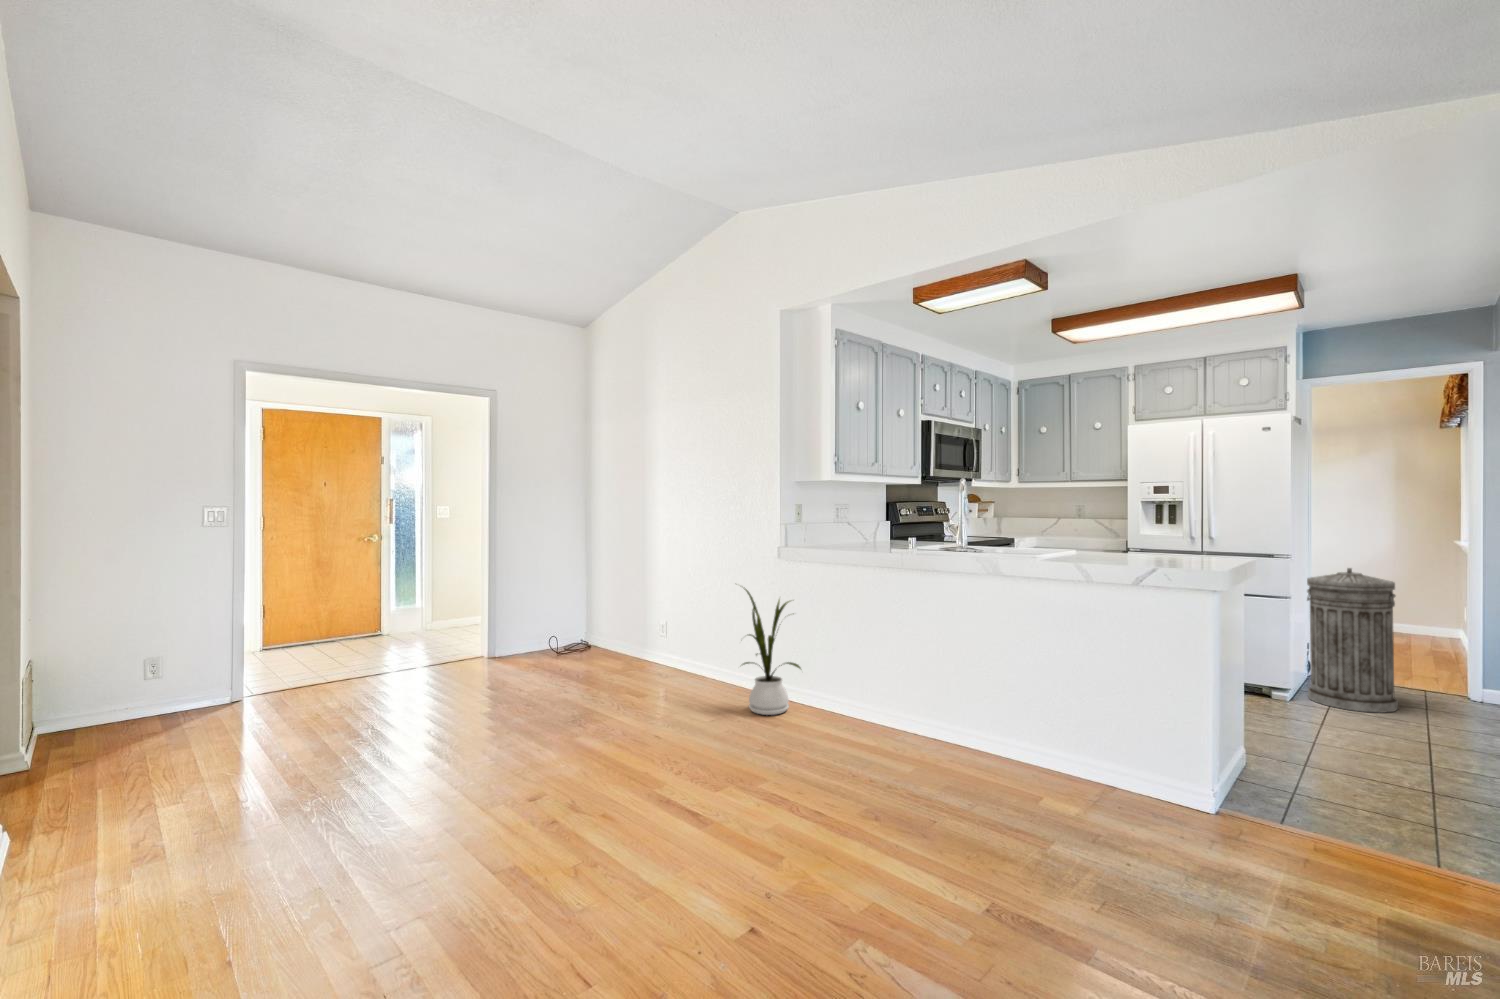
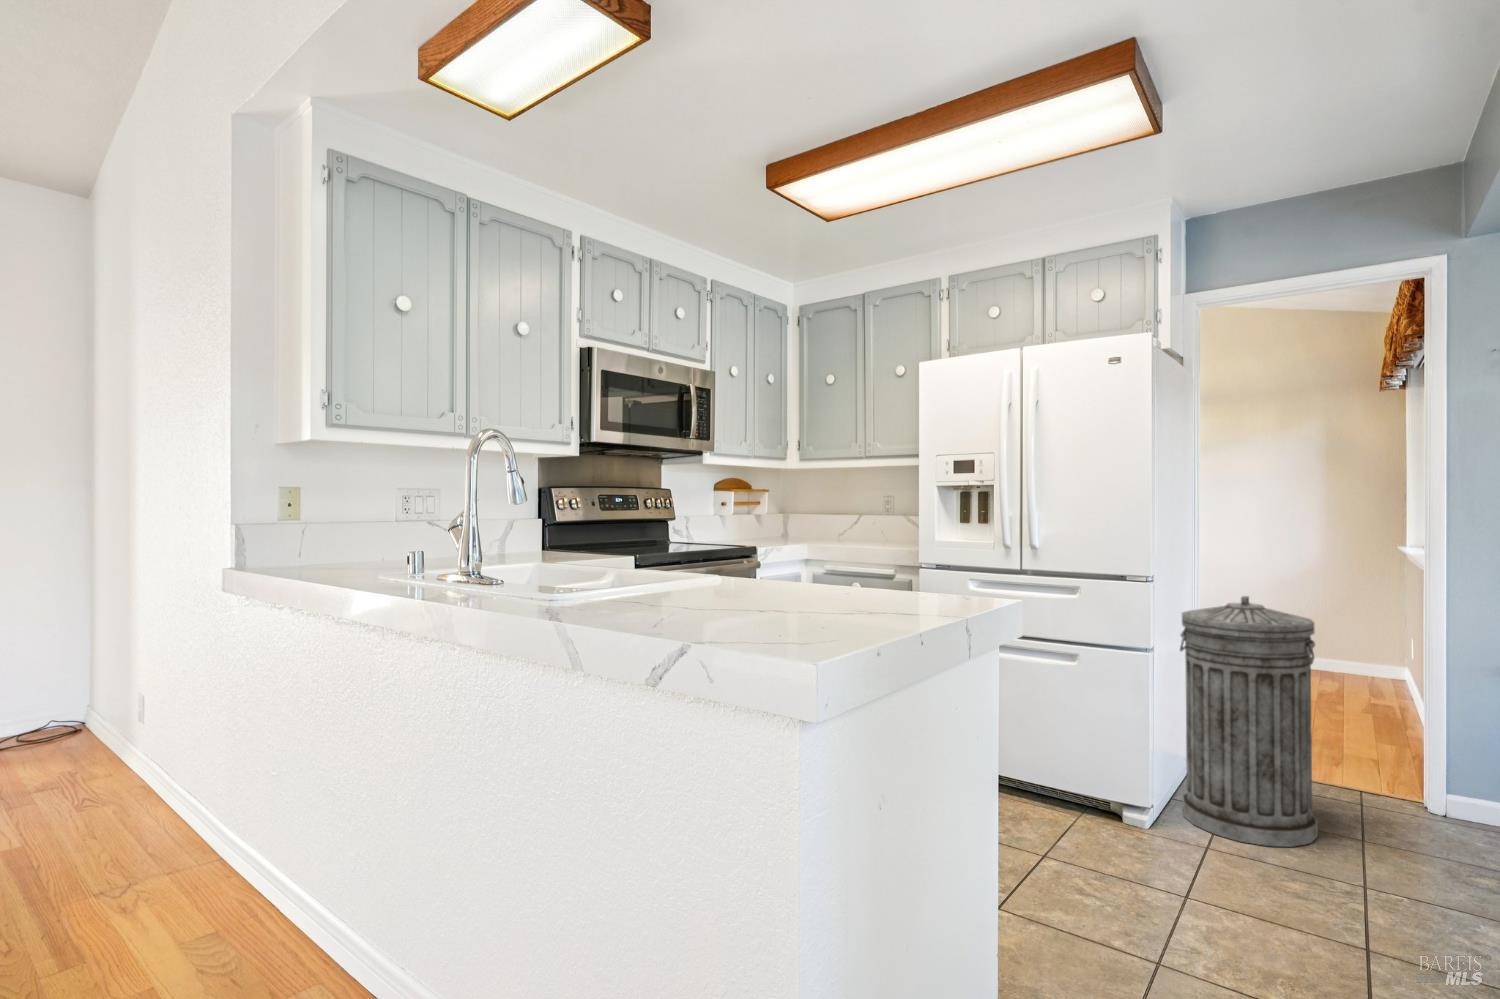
house plant: present [743,589,801,715] -> none [85,640,229,916]

